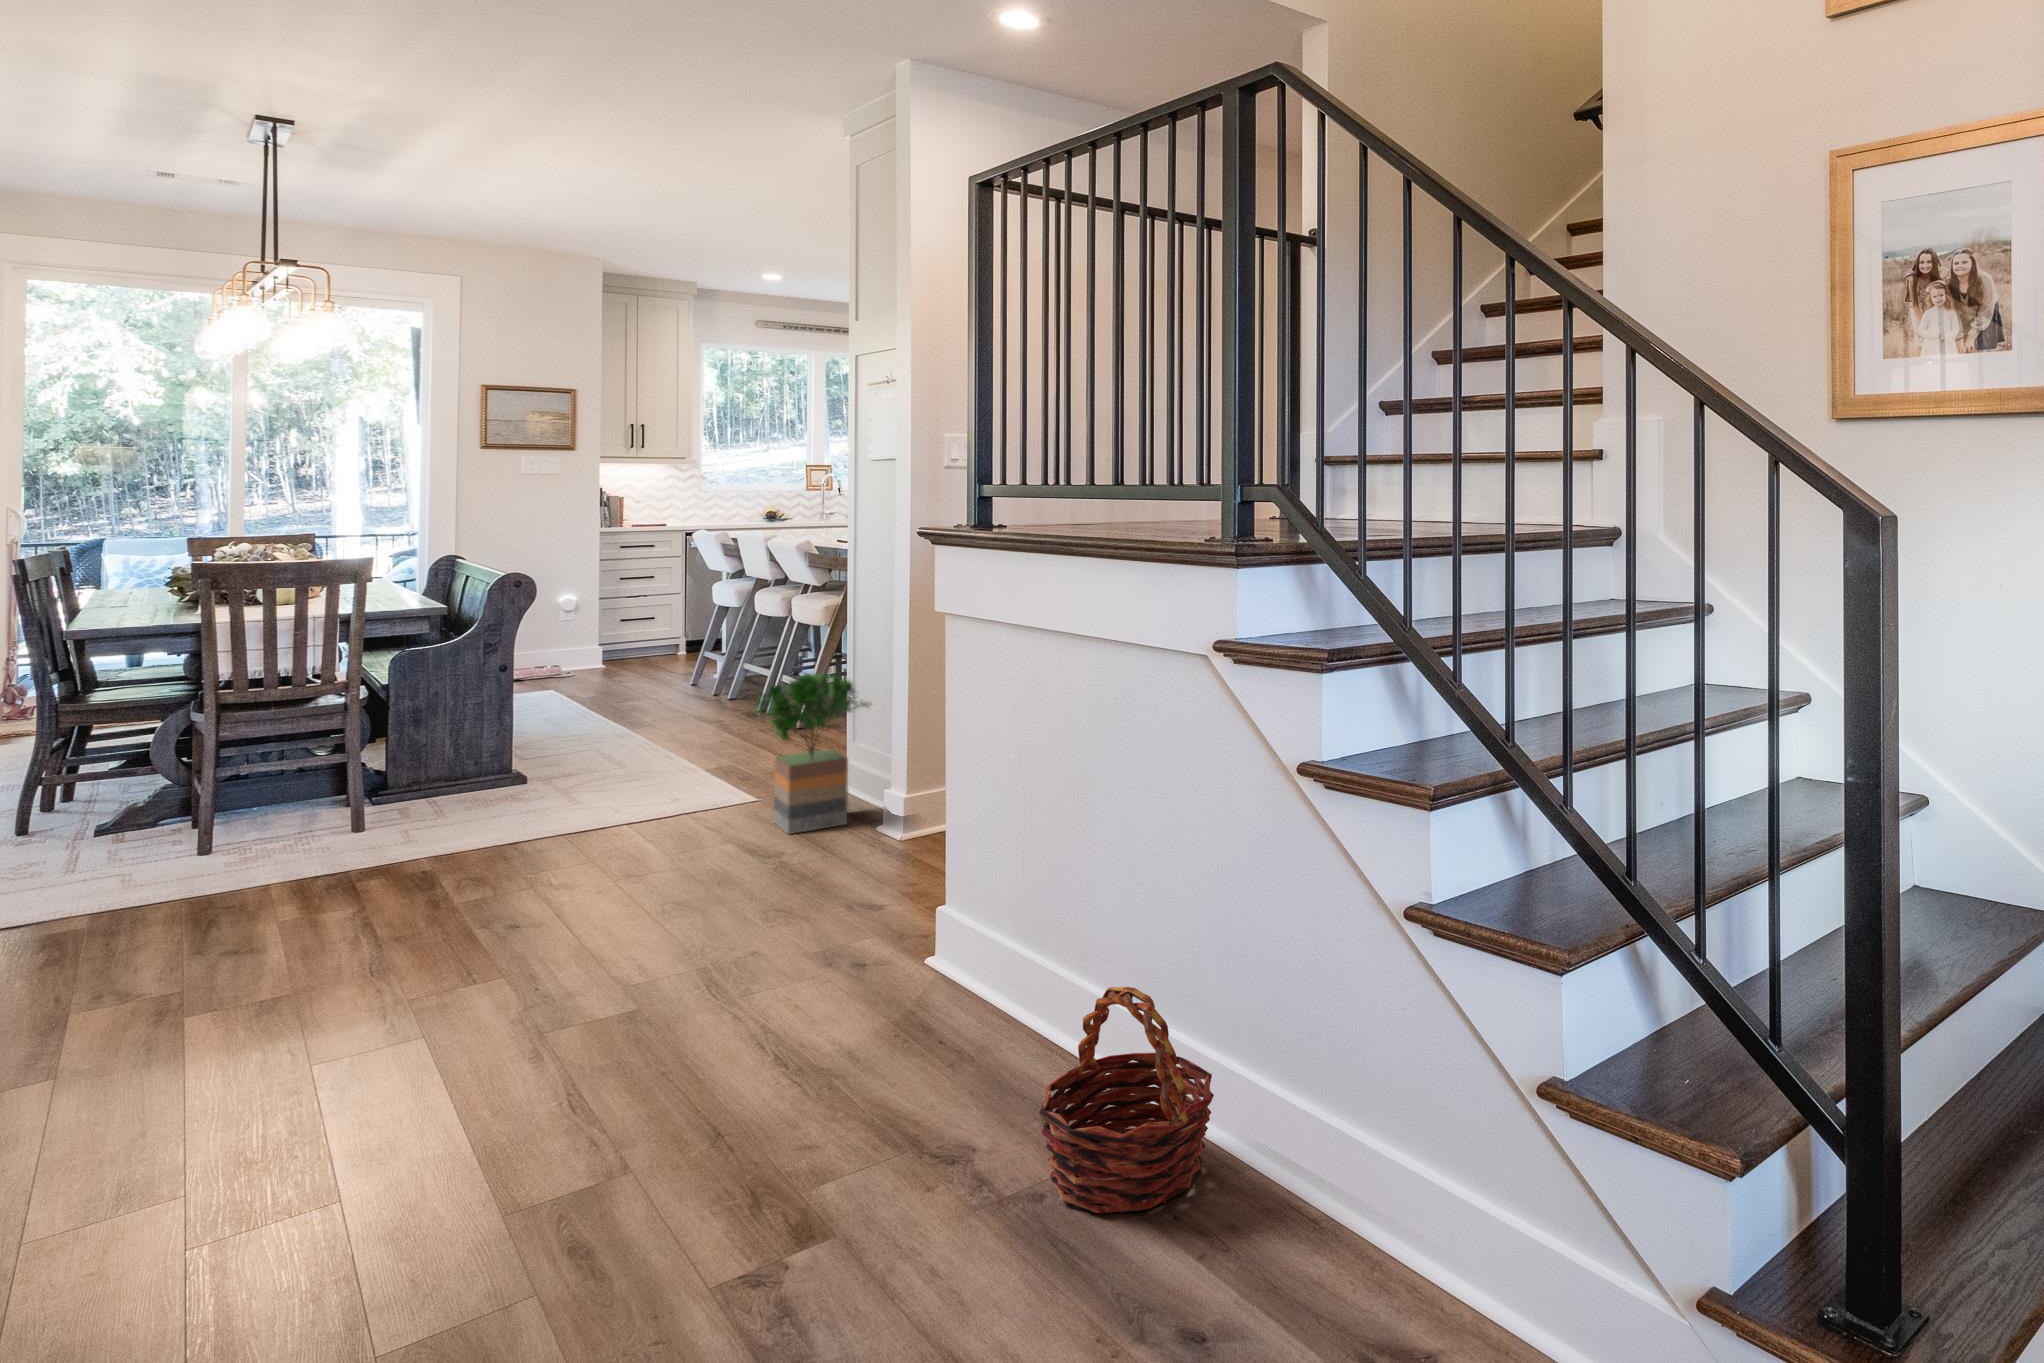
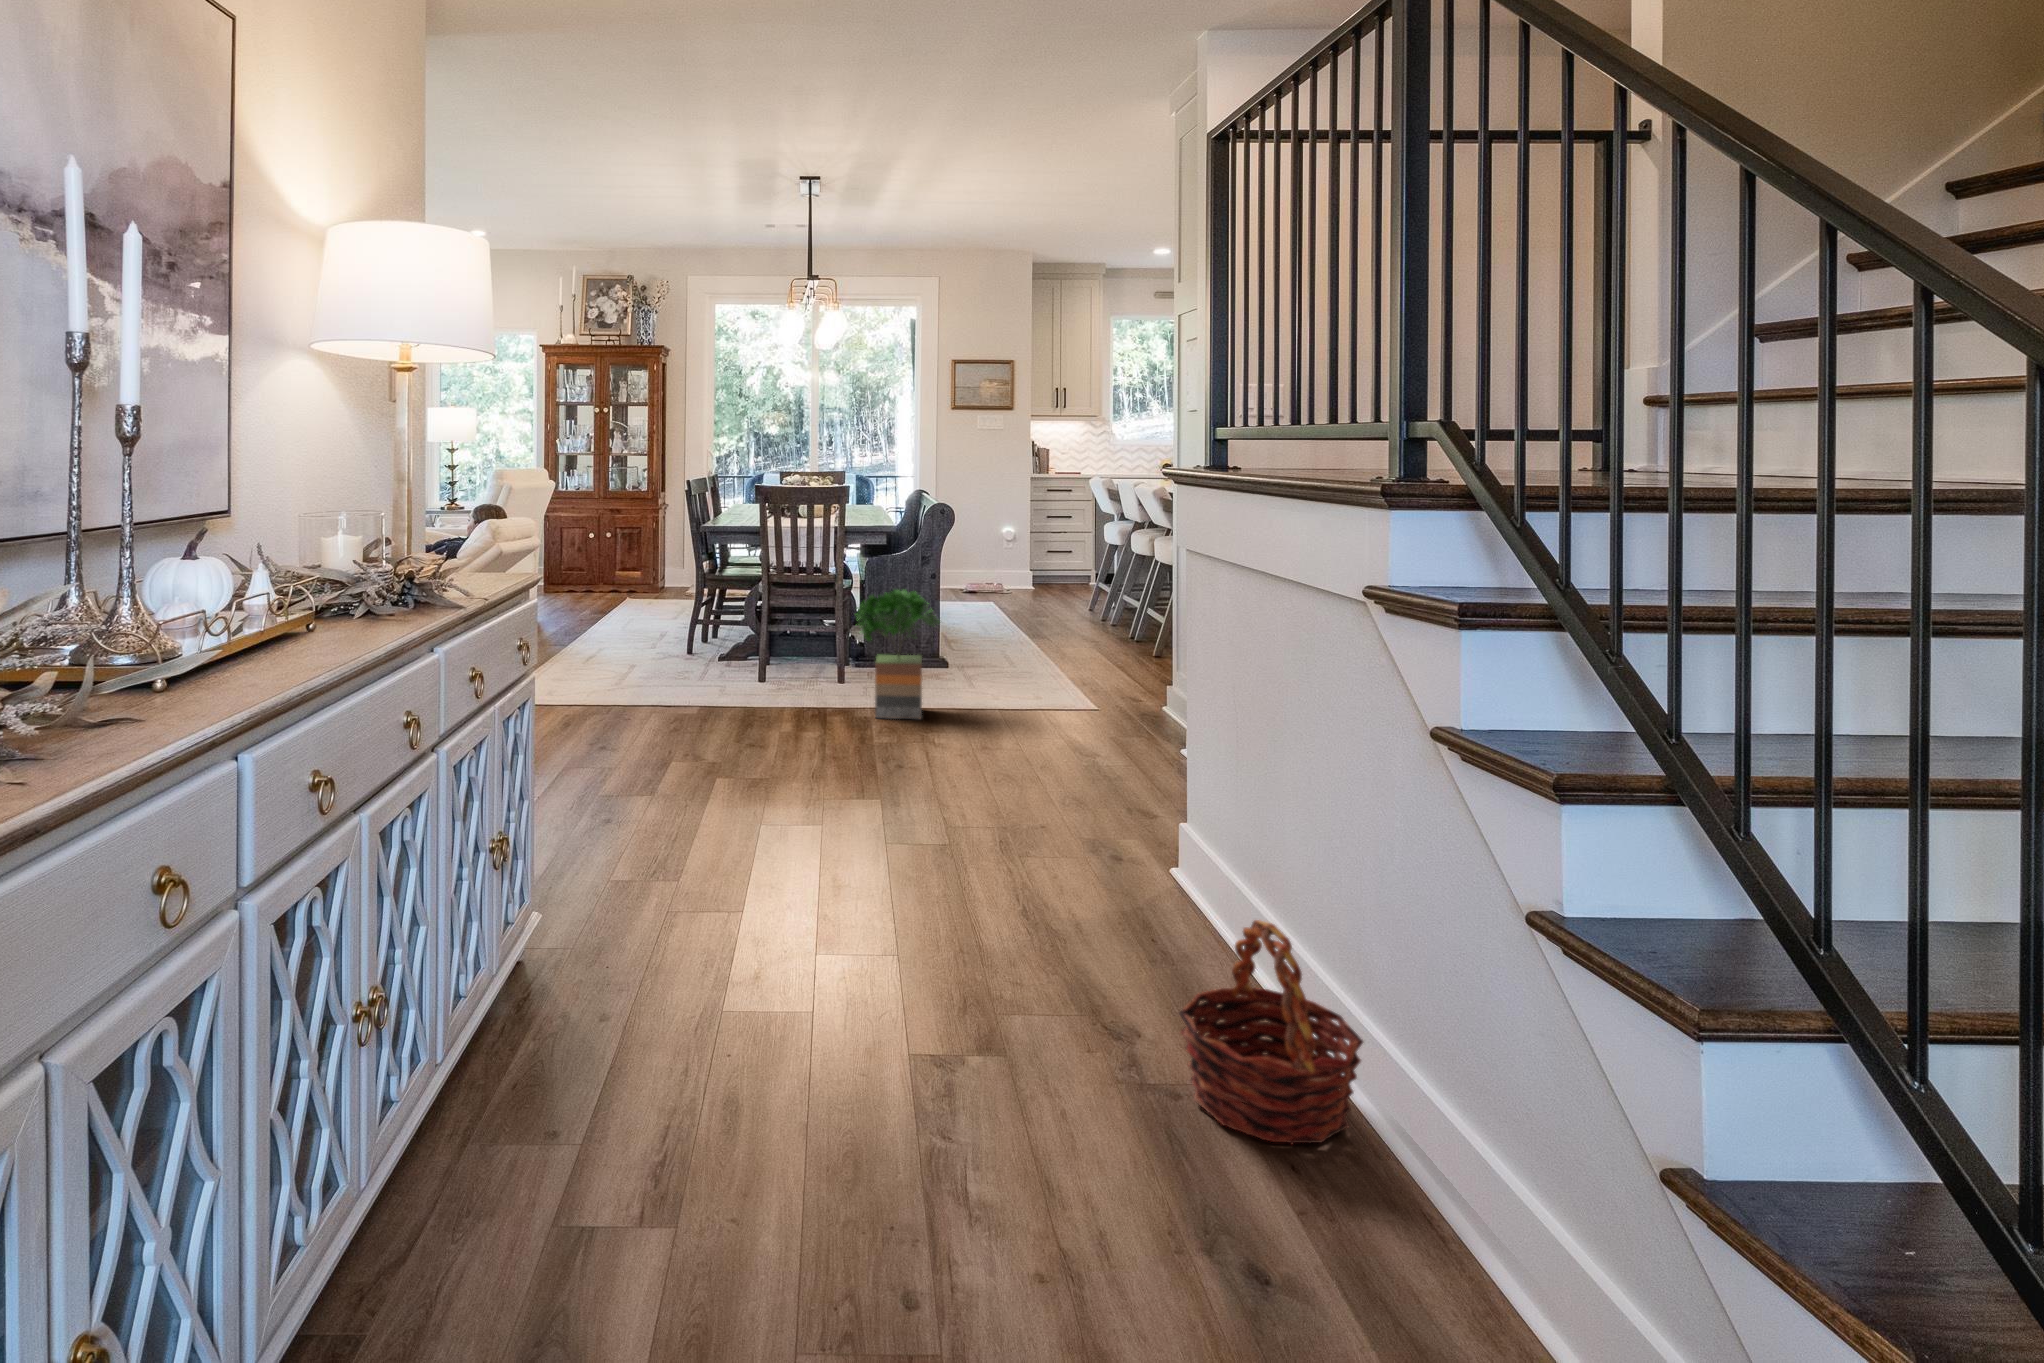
potted tree: present [757,673,871,834] -> present [857,590,939,719]

